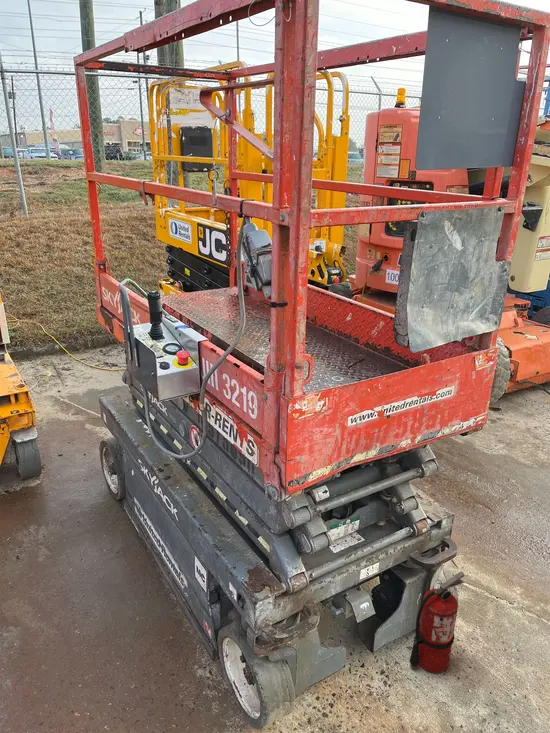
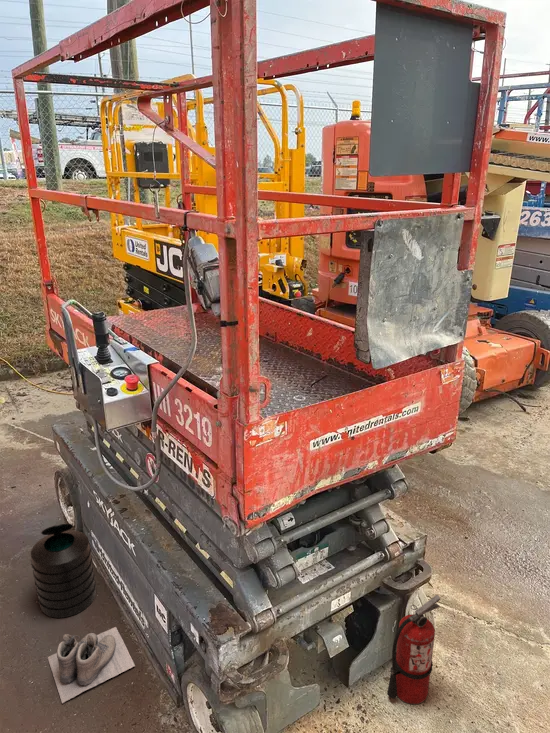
trash can: none [80,489,138,575] -> present [31,524,96,618]
boots: none [94,586,174,651] -> present [48,627,135,703]

